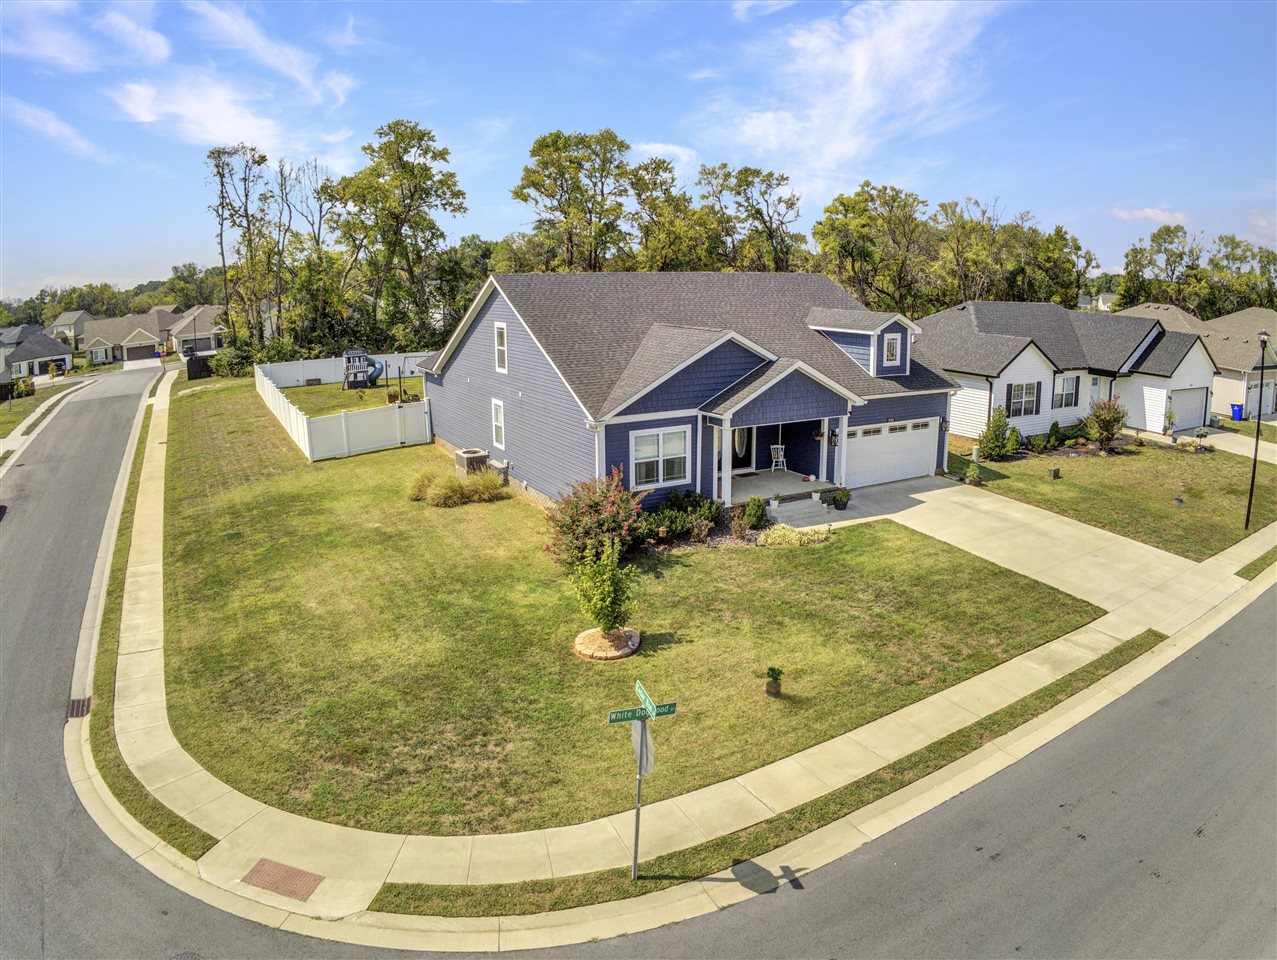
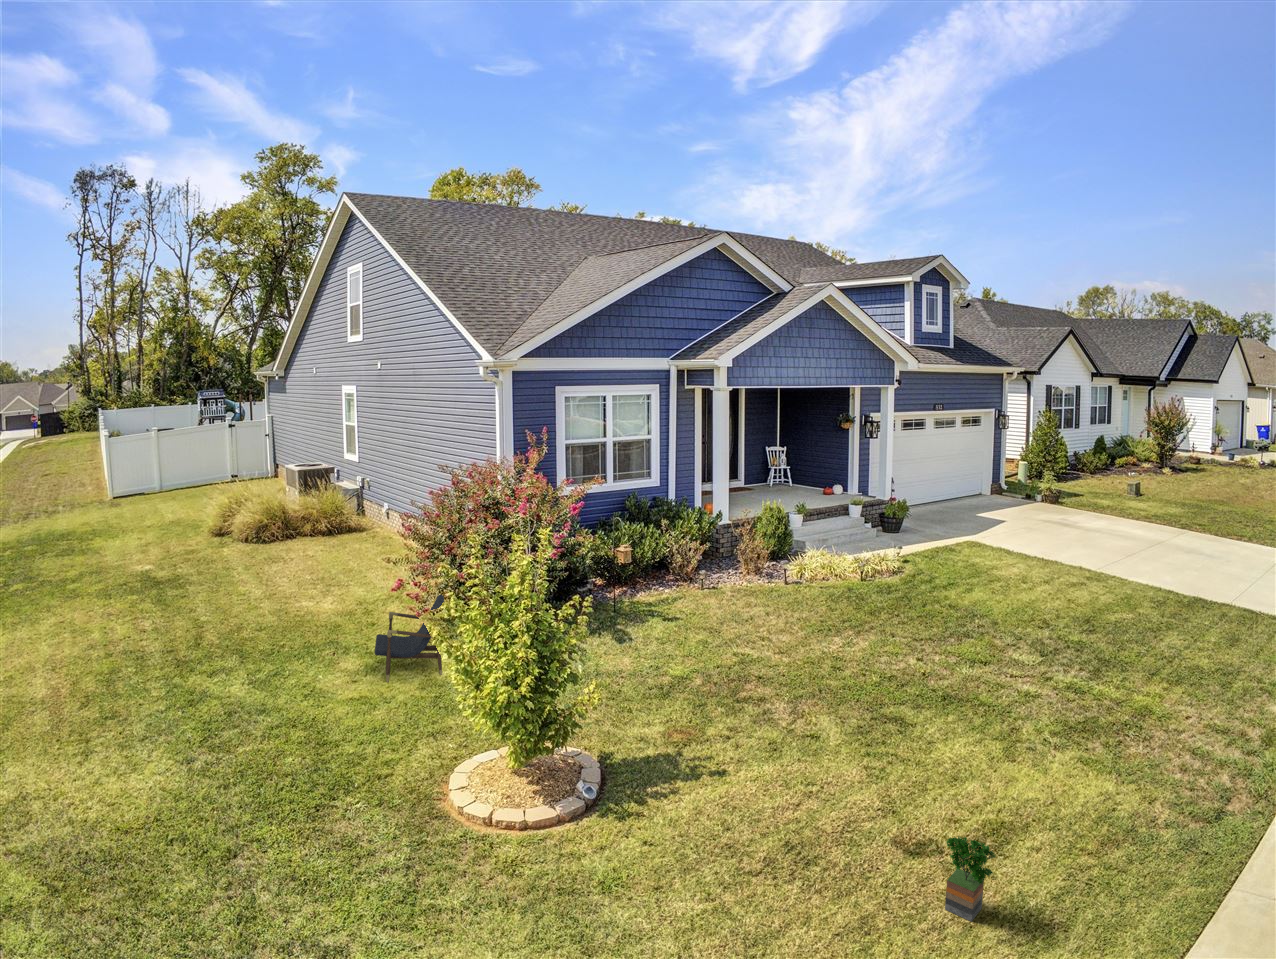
lounge chair: none [536,553,570,596] -> present [375,595,444,682]

